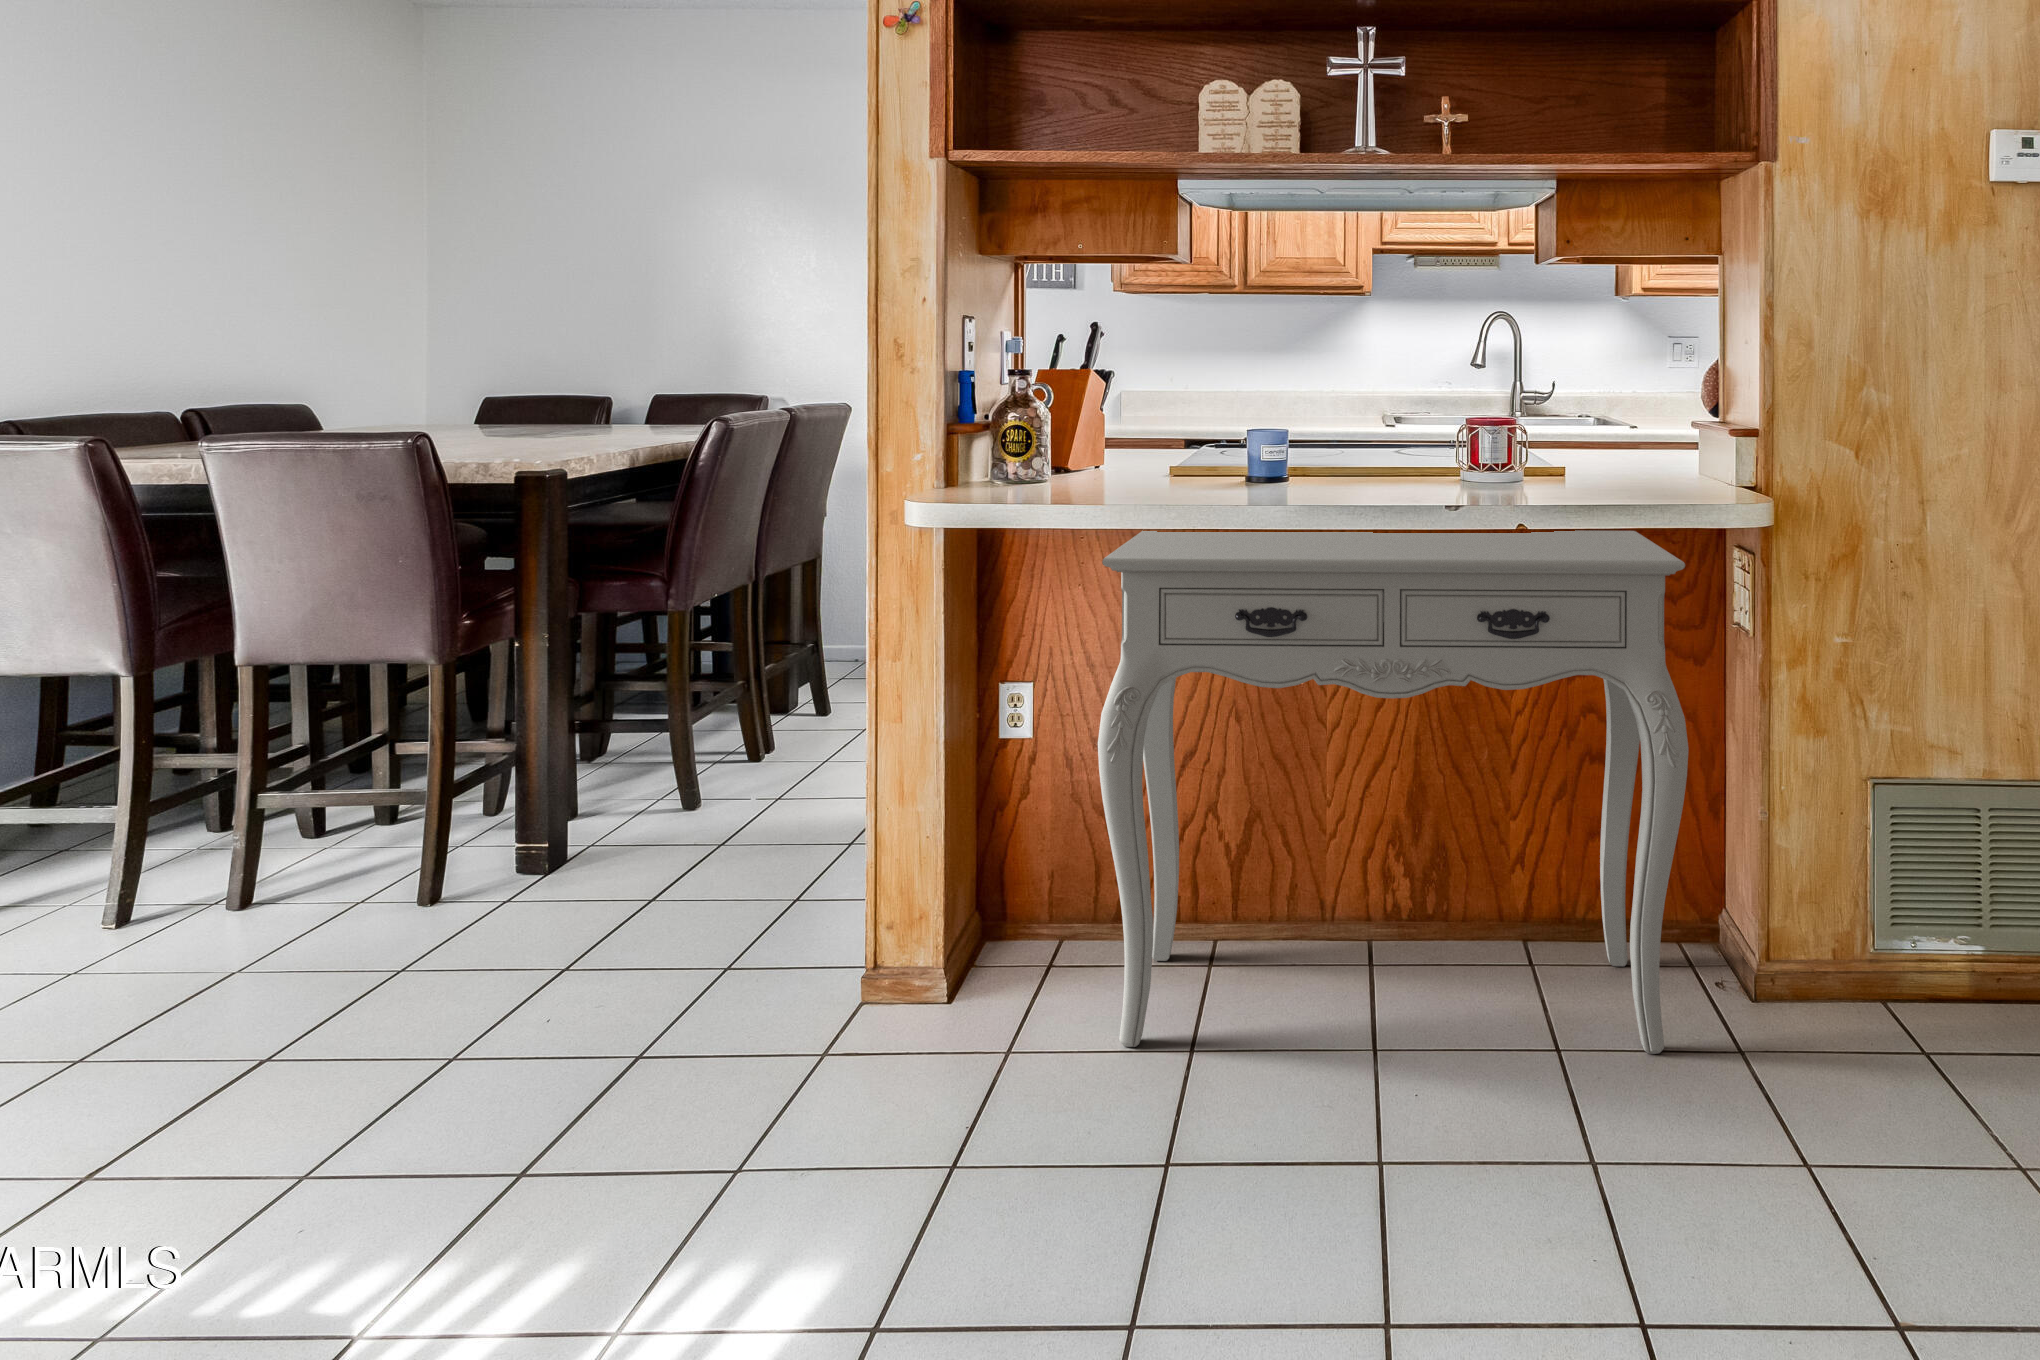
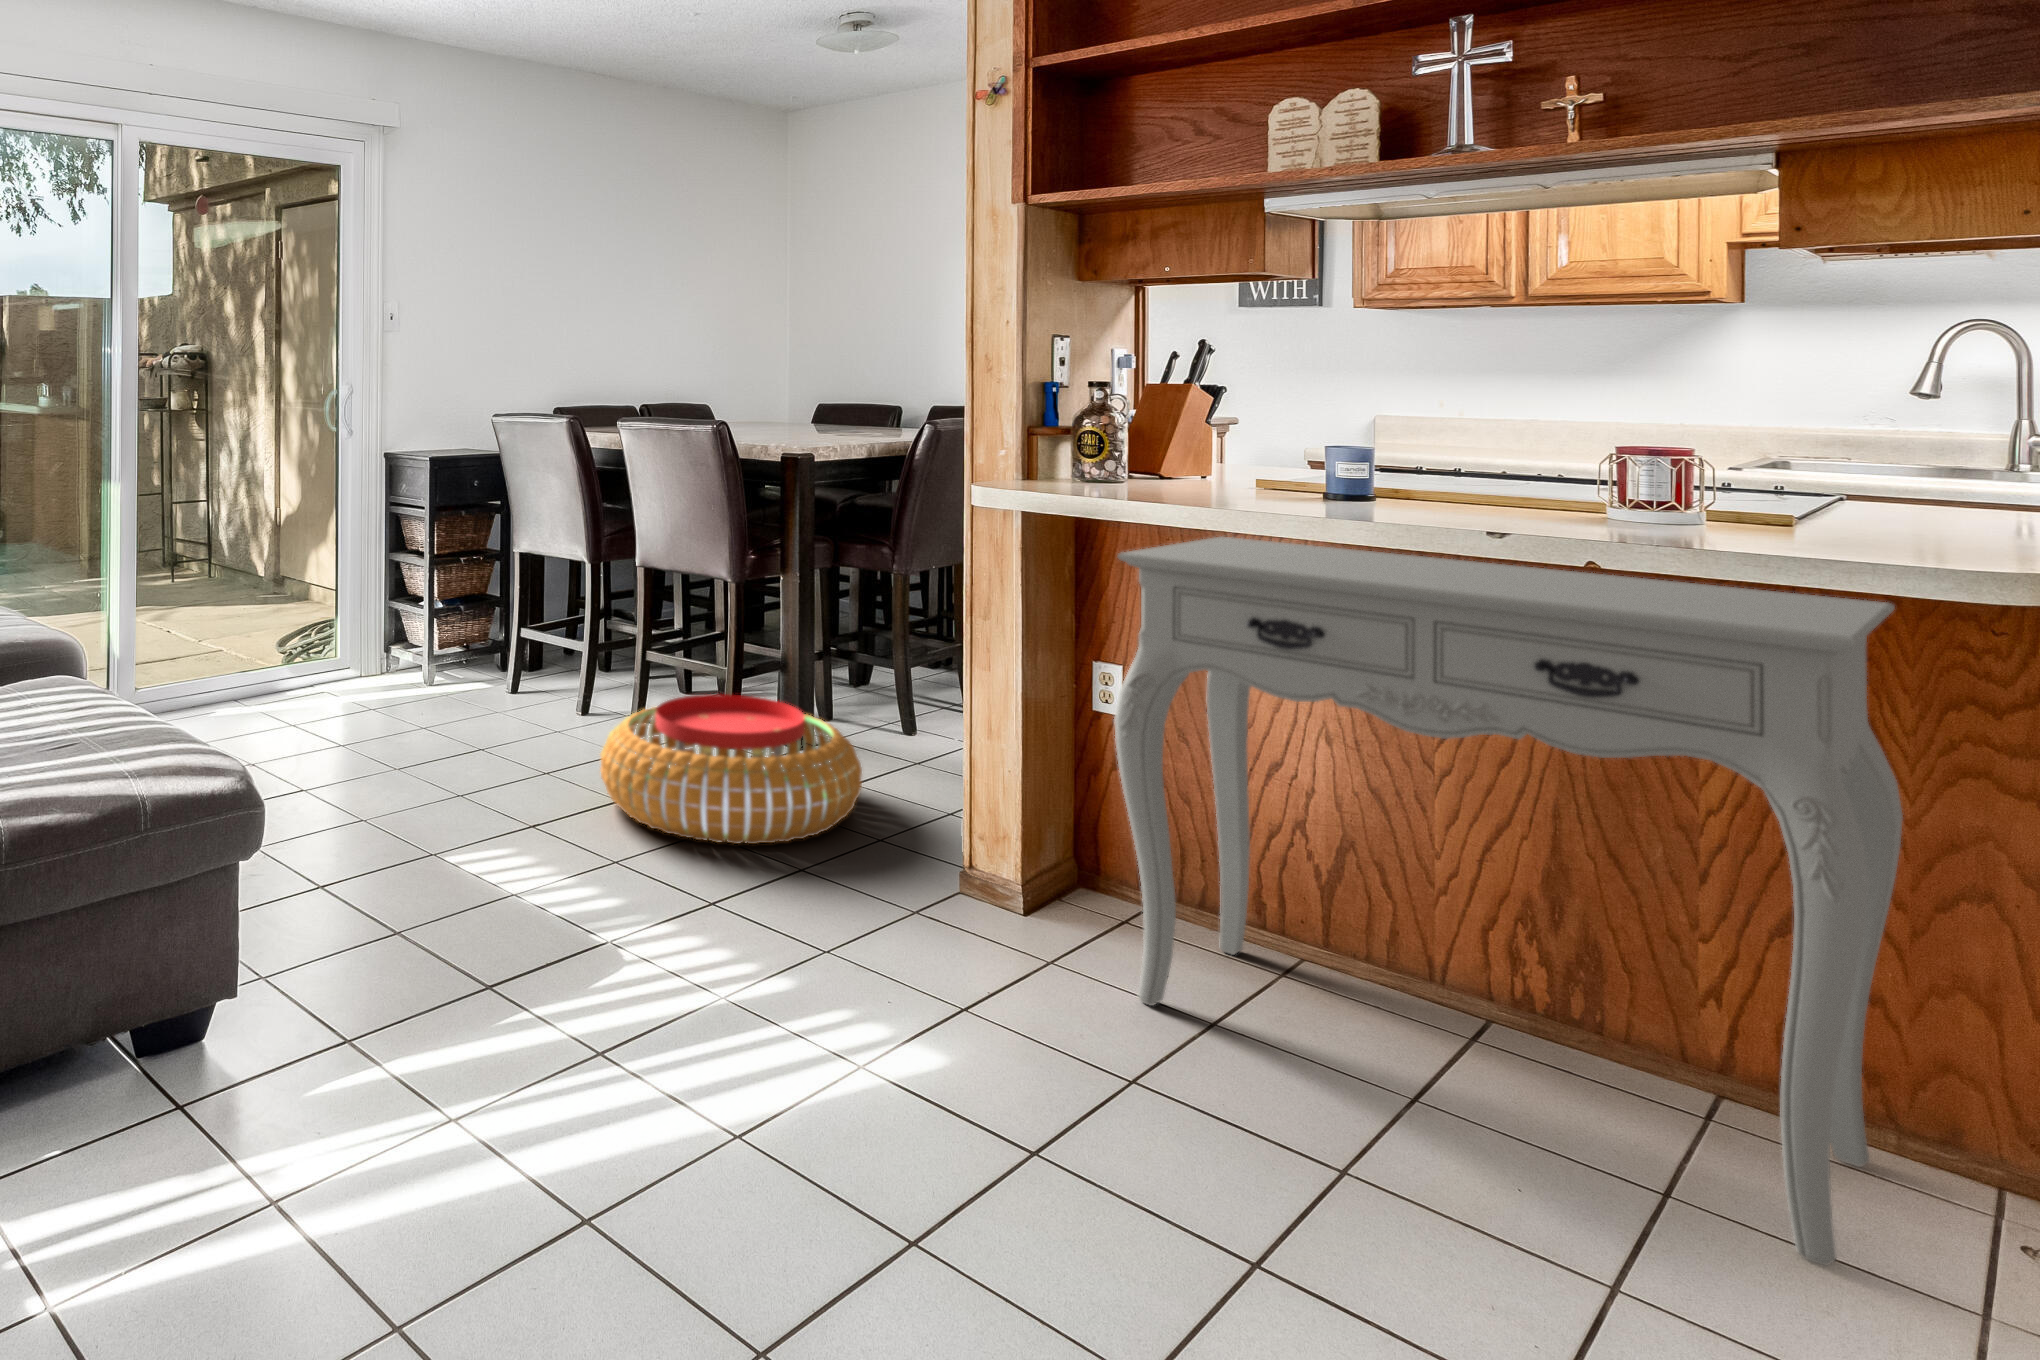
pouf: none [256,815,698,1061] -> present [600,694,862,844]

